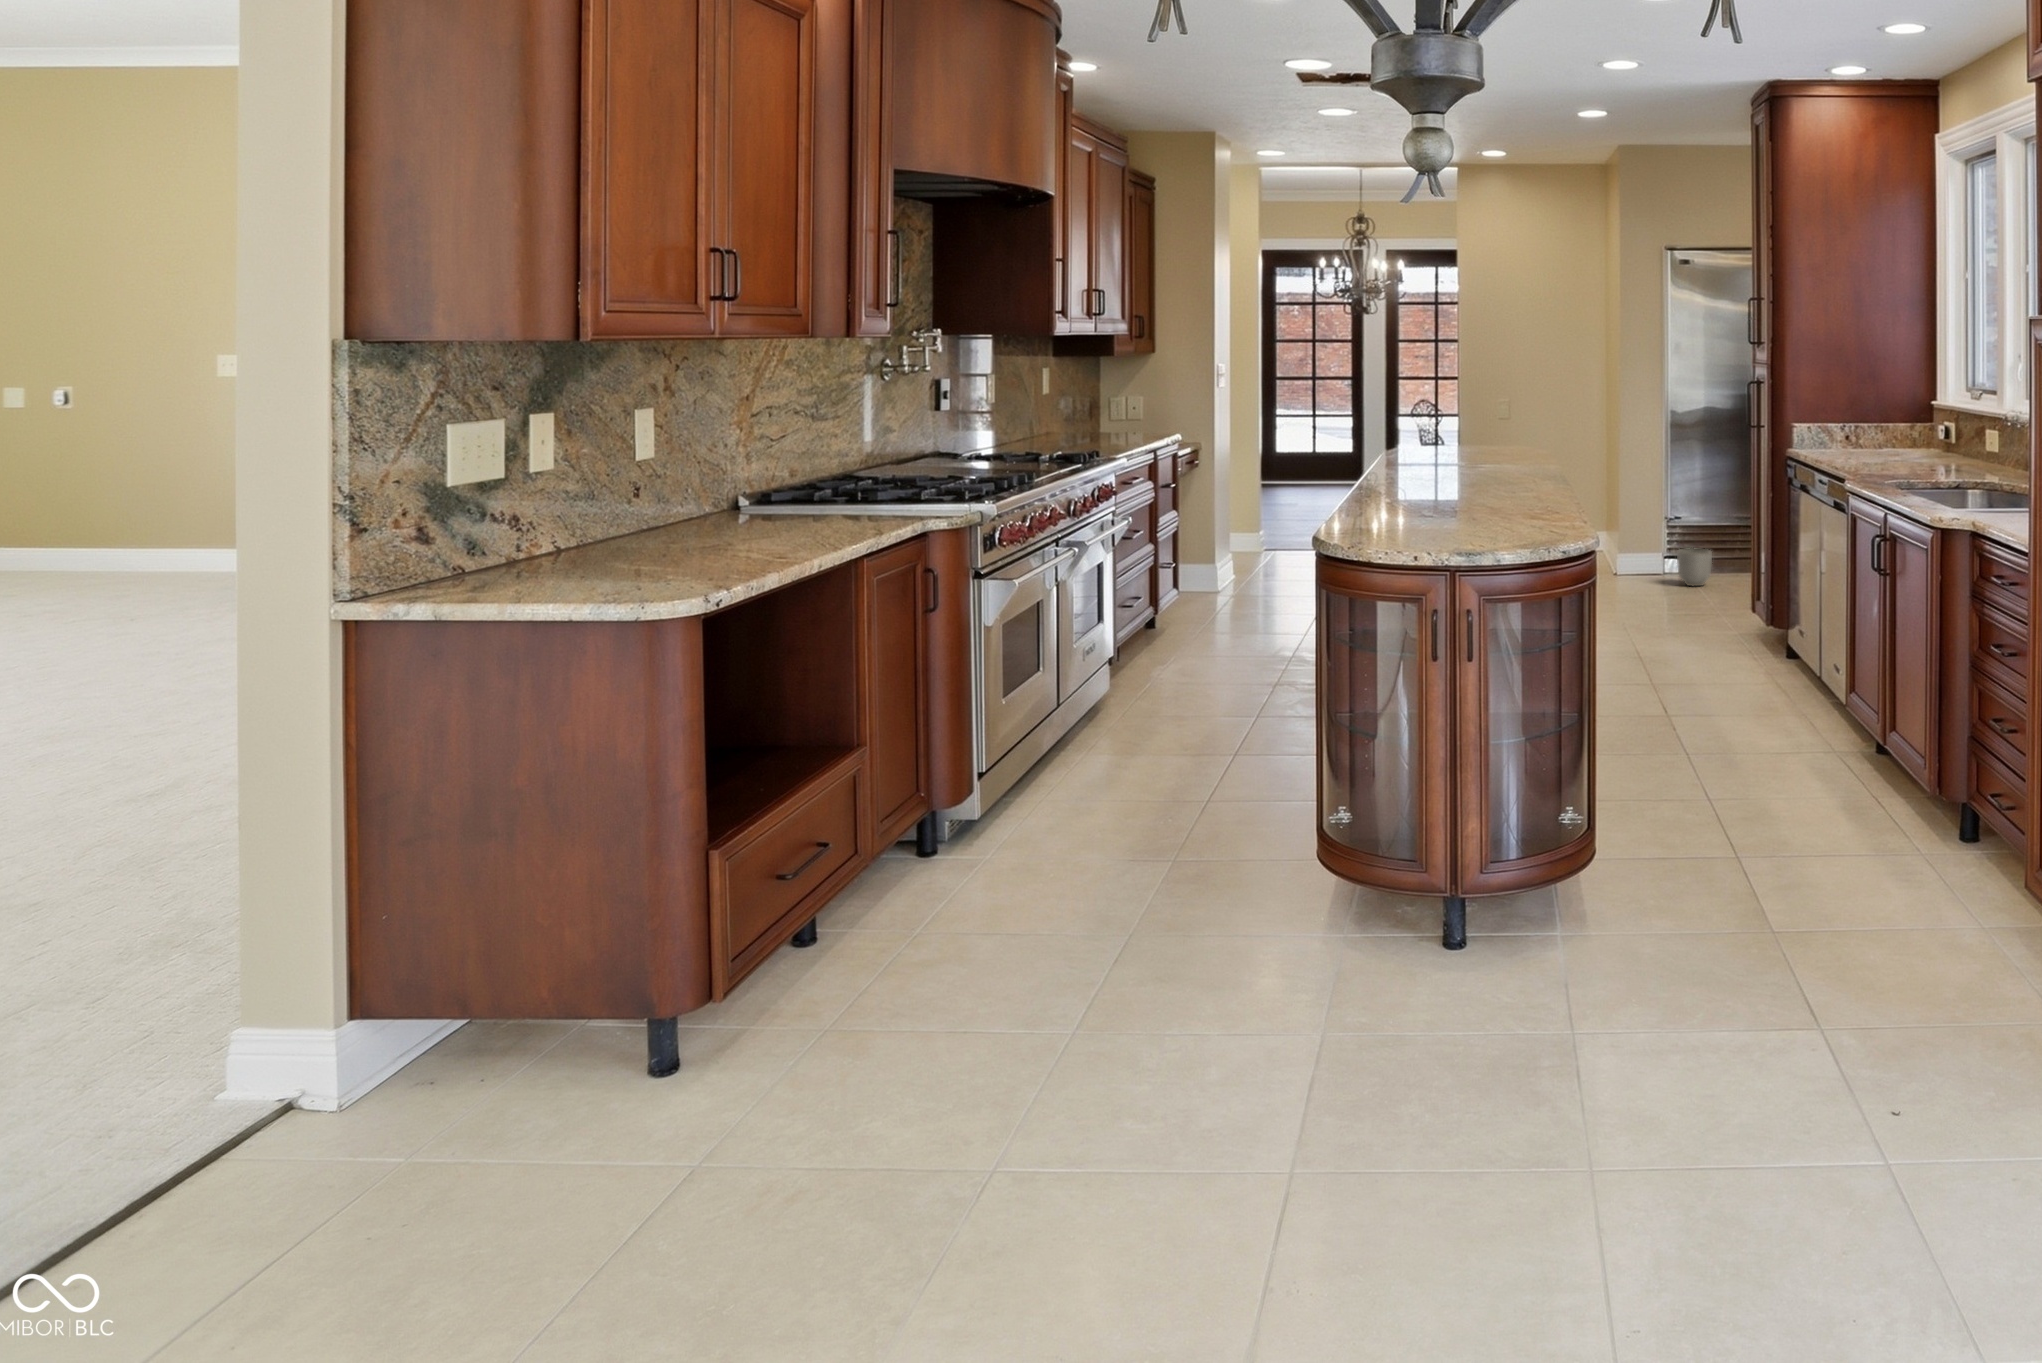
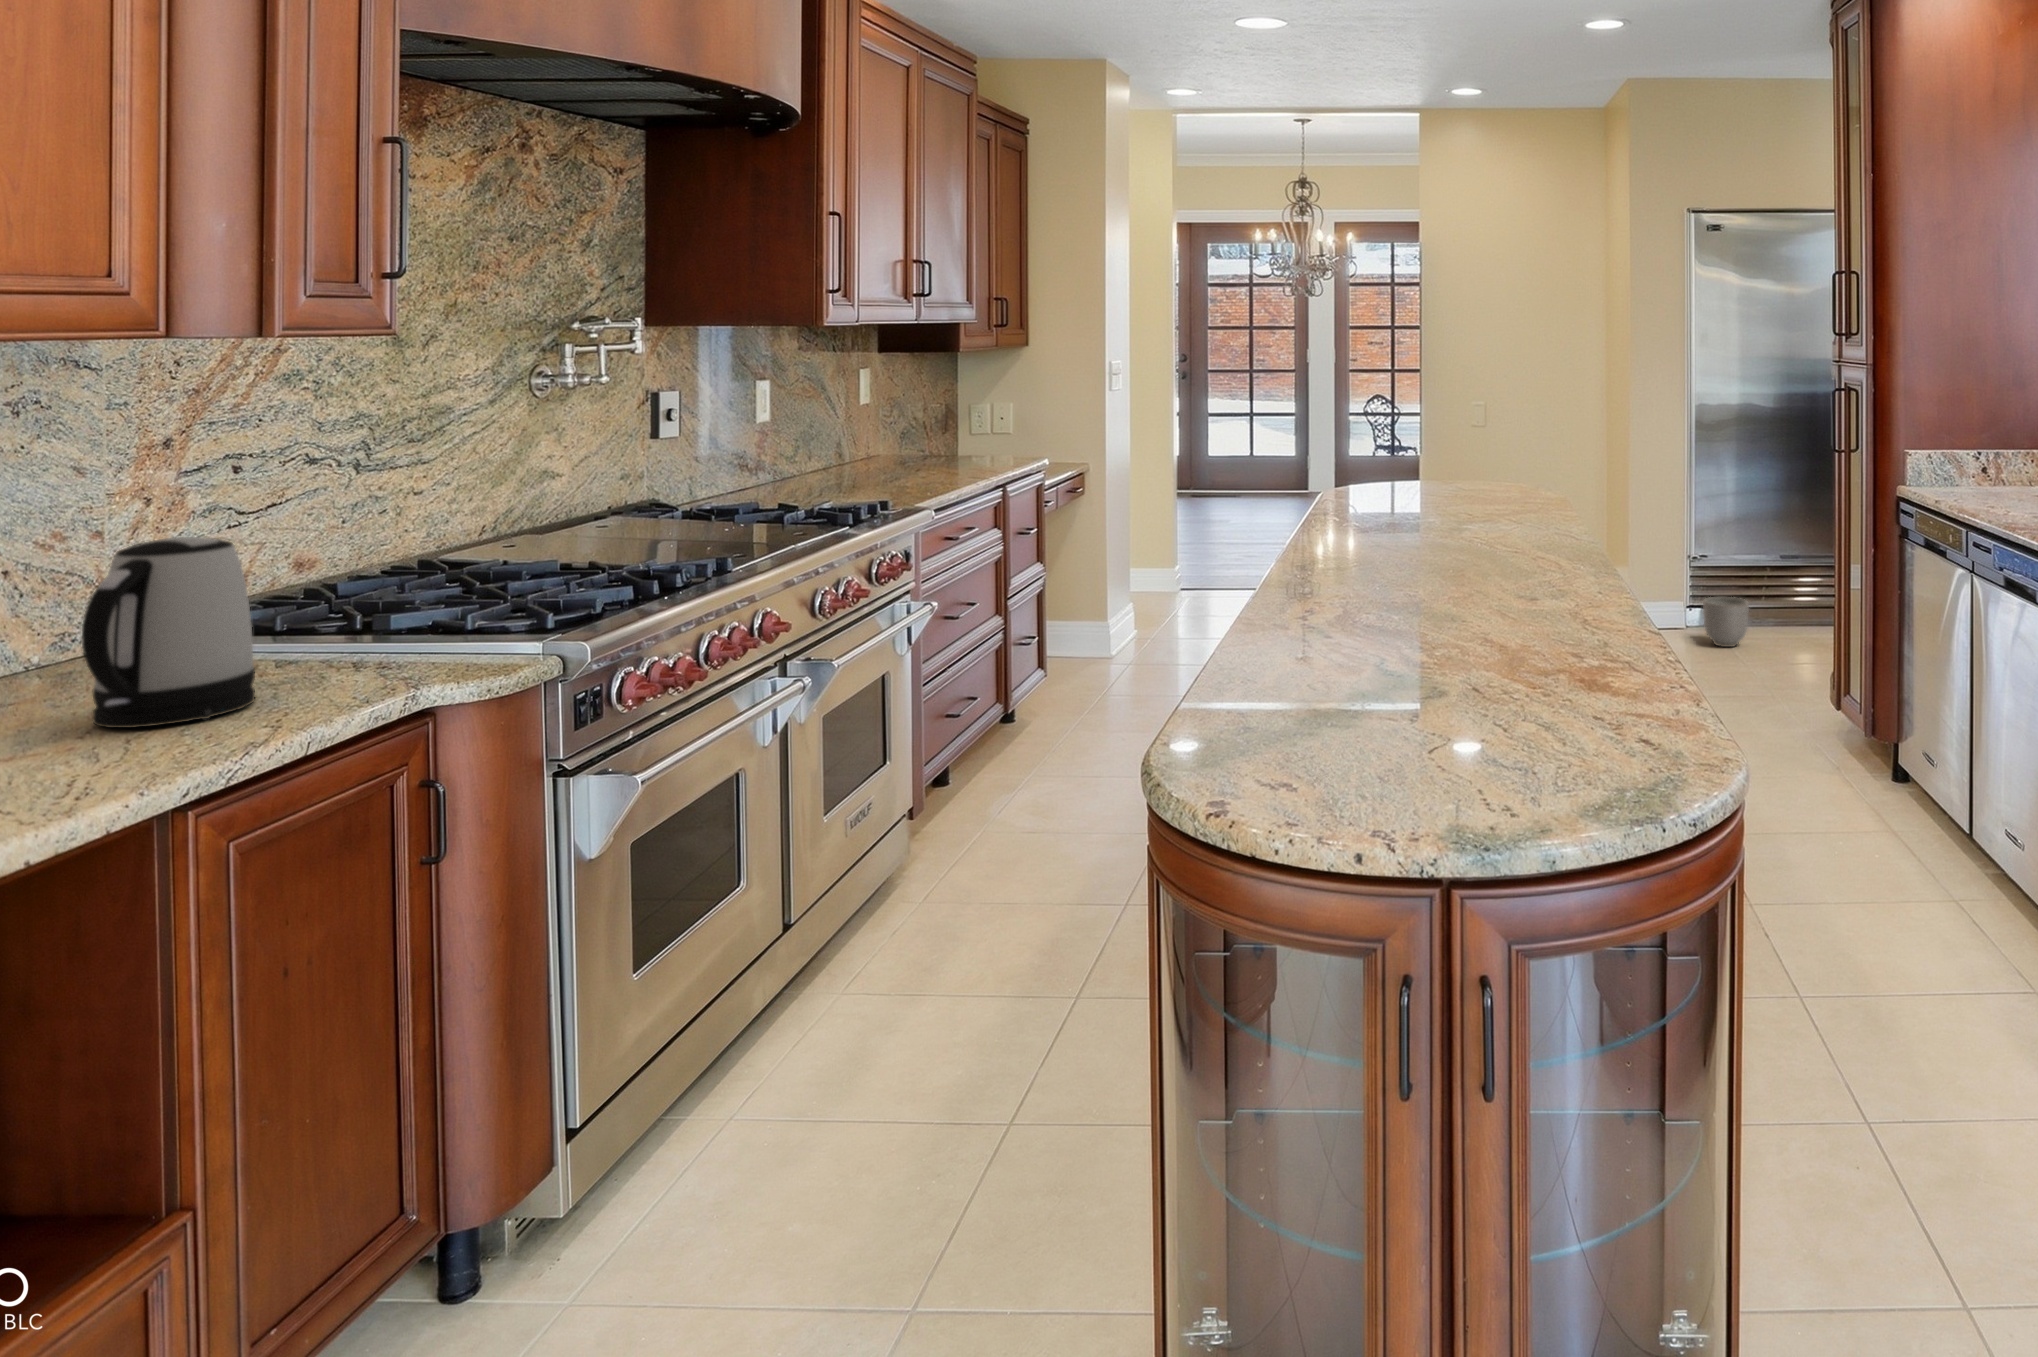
kettle: none [800,438,865,527] -> present [82,537,255,728]

